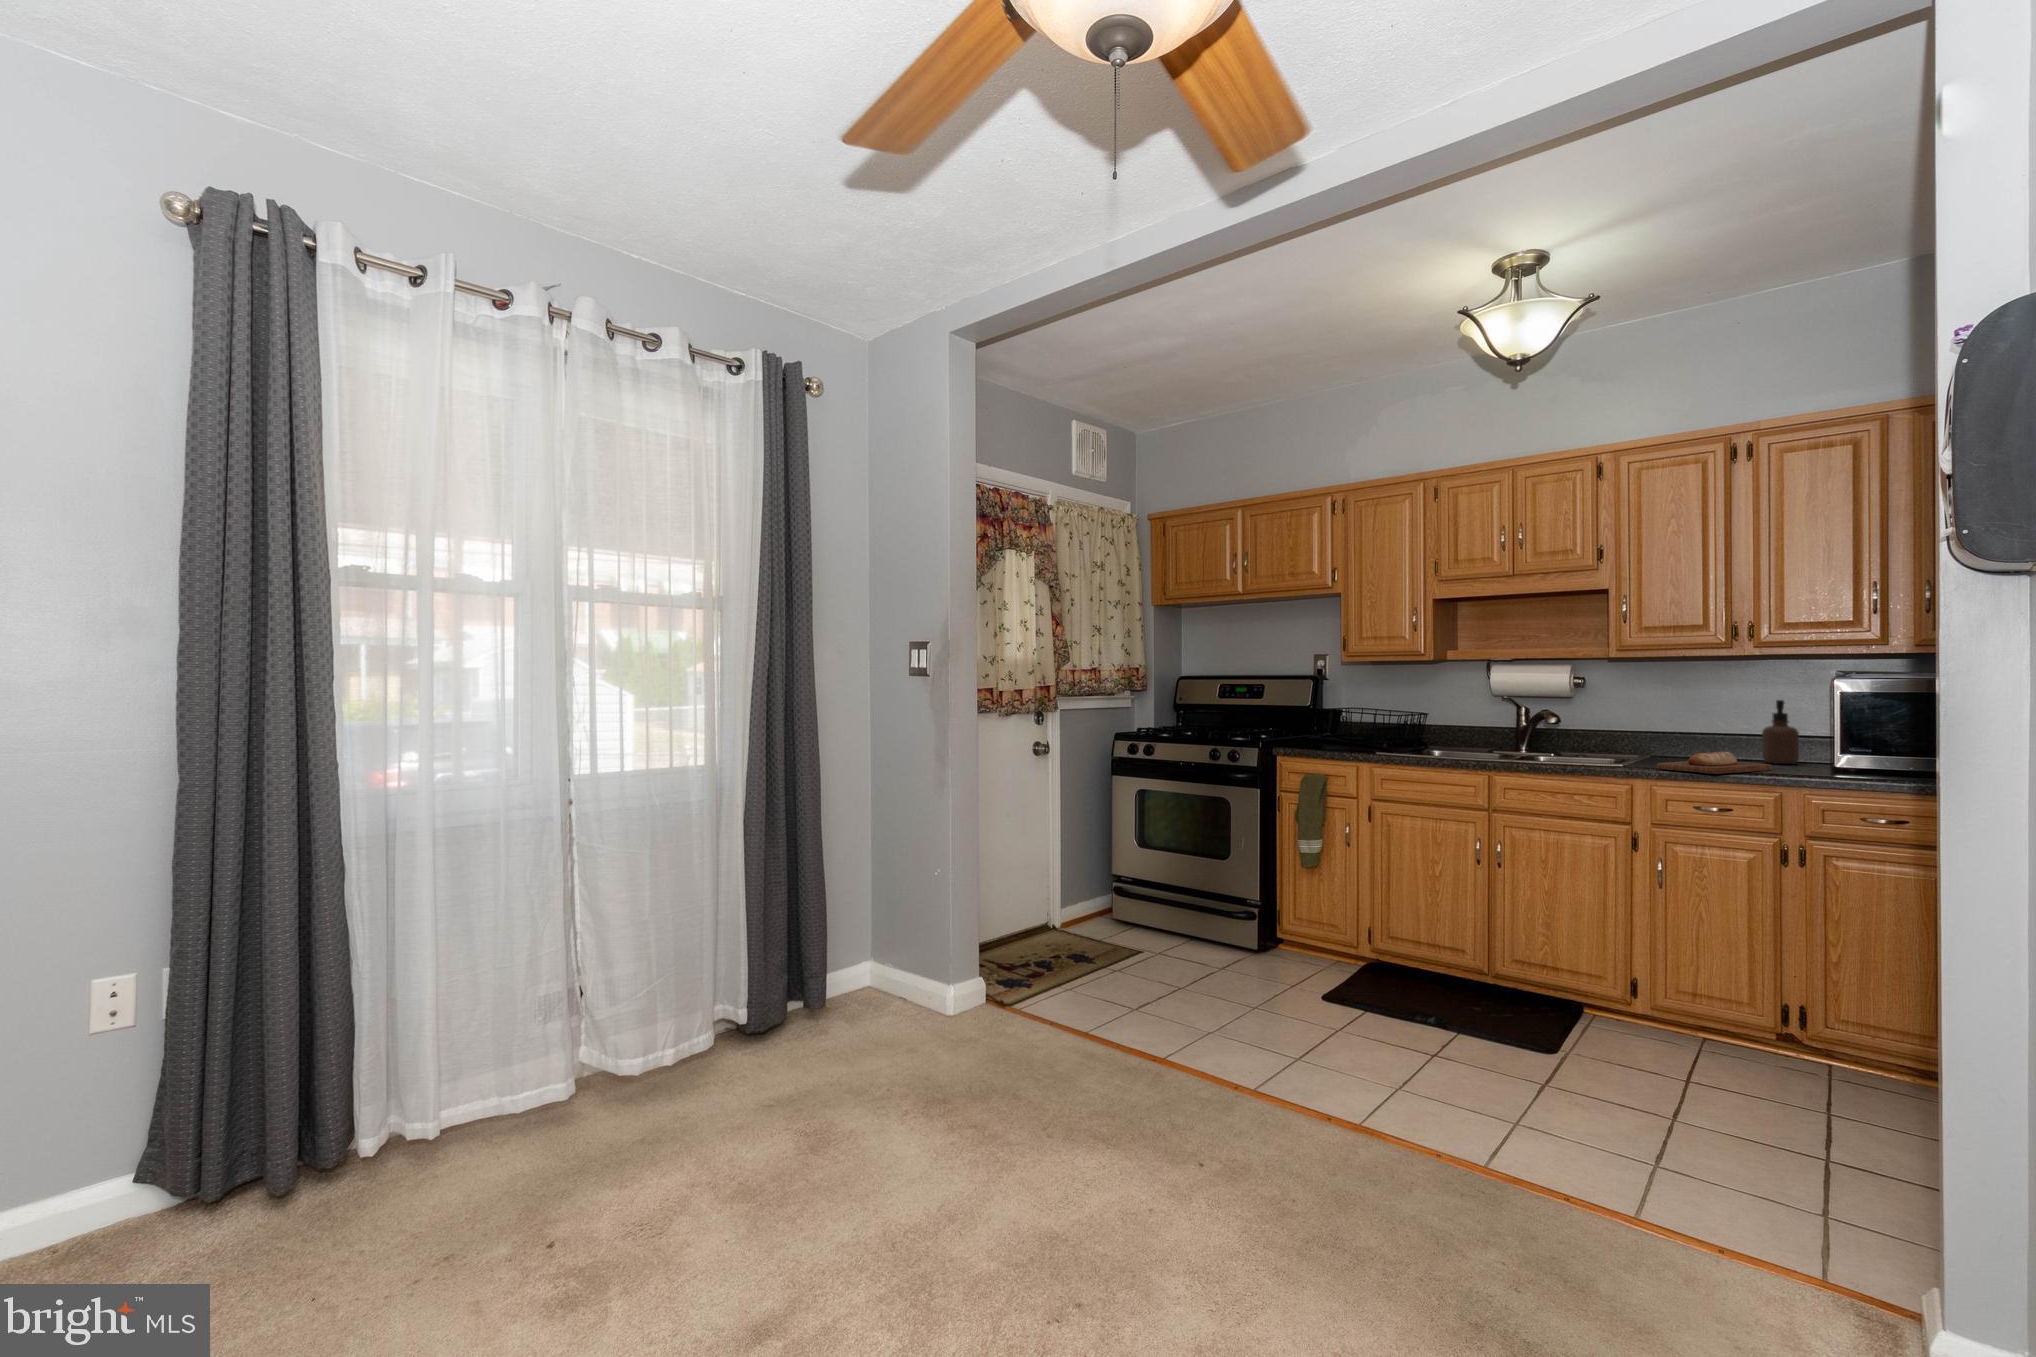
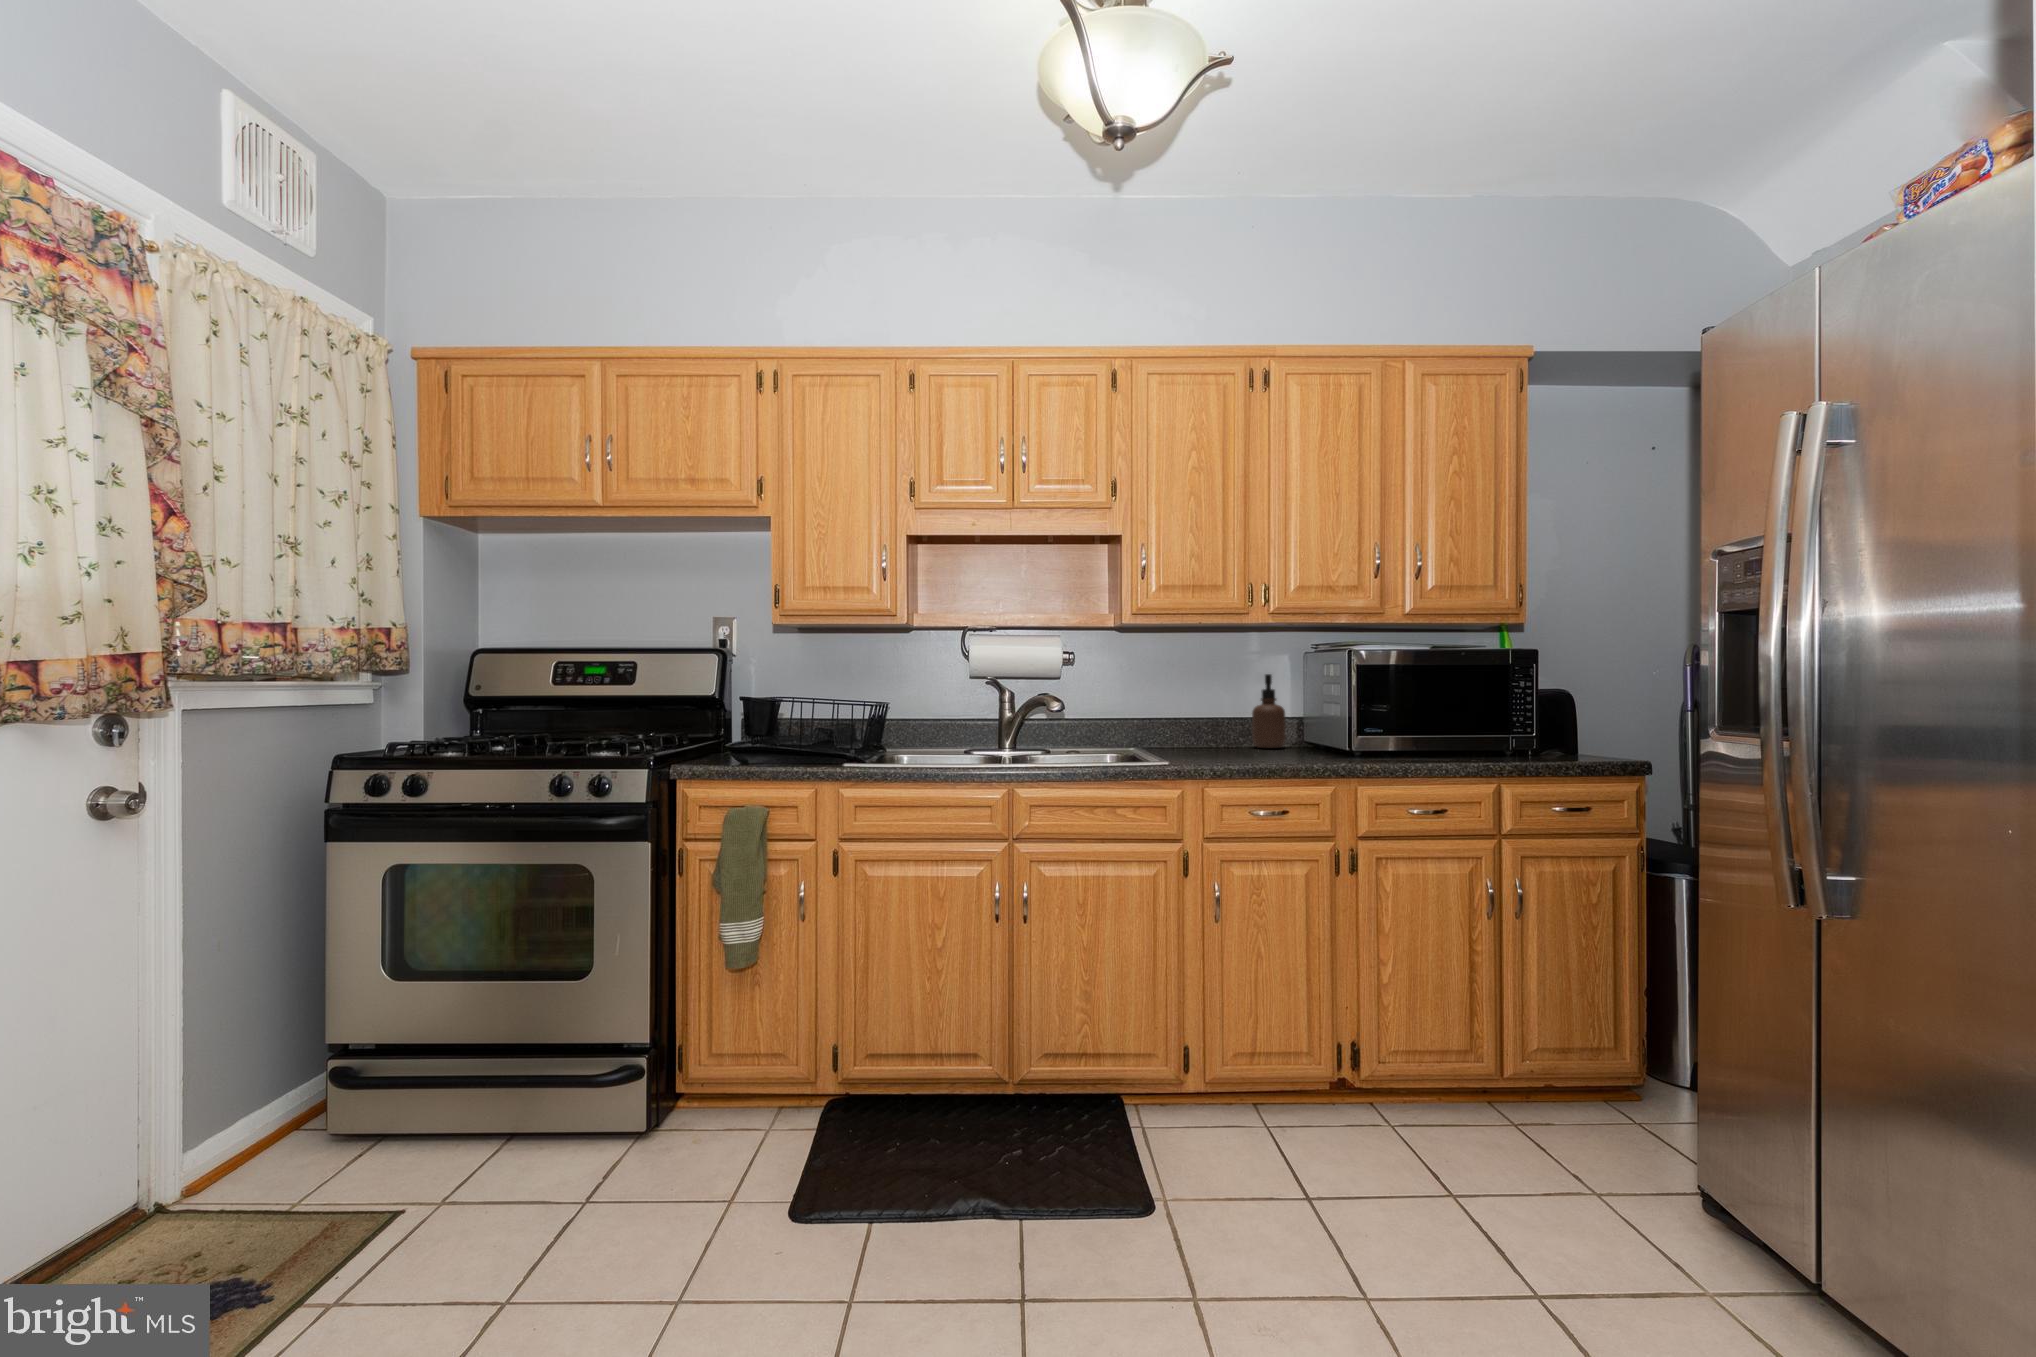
bread loaf: present [1657,751,1772,774] -> none [1189,736,1281,764]

